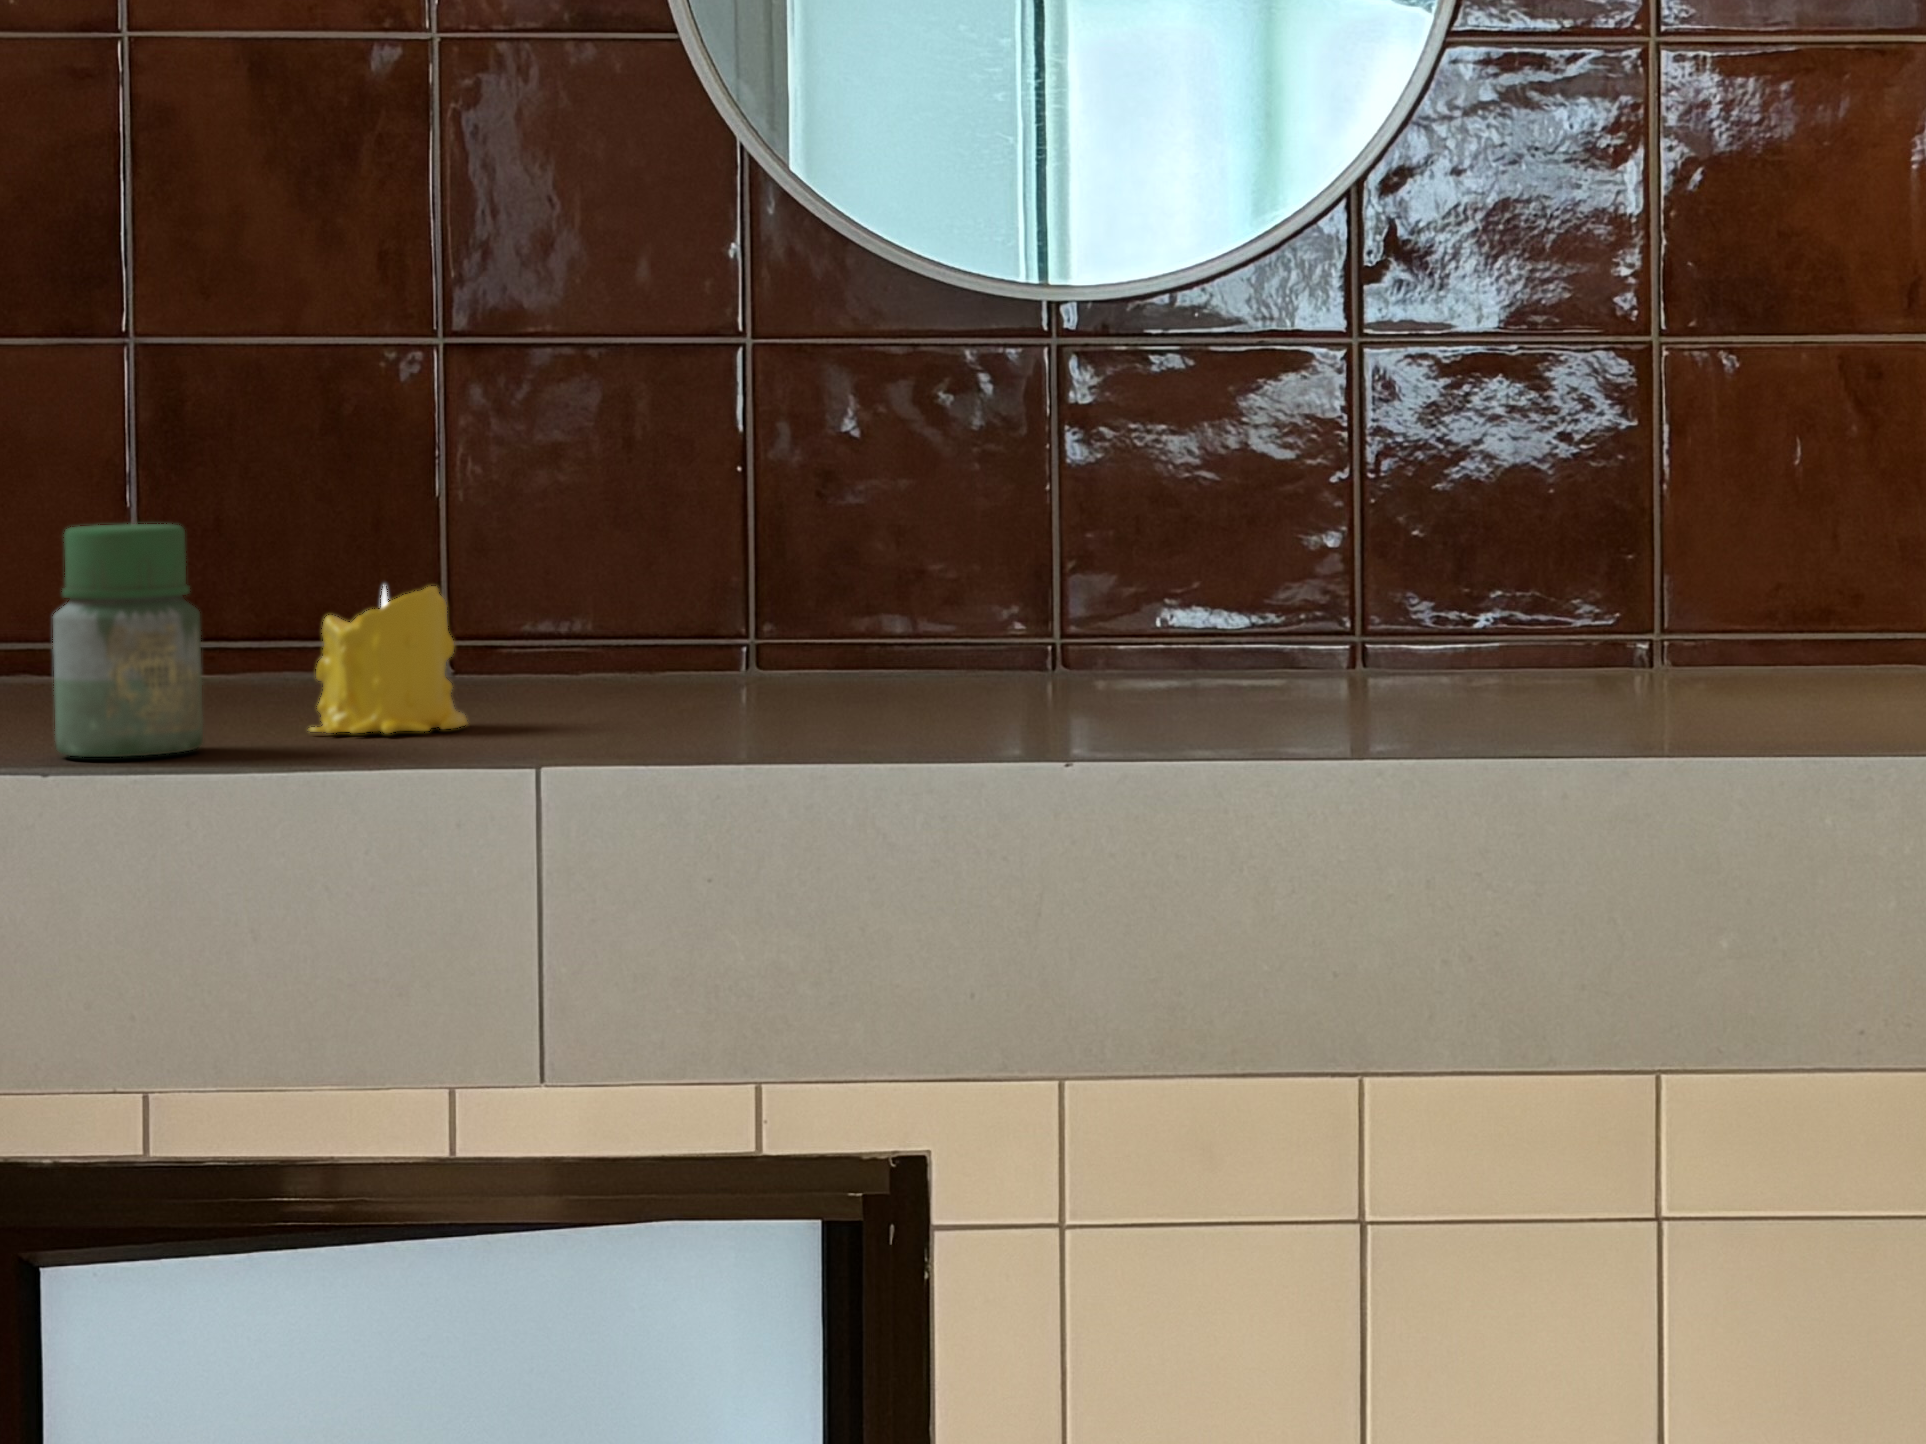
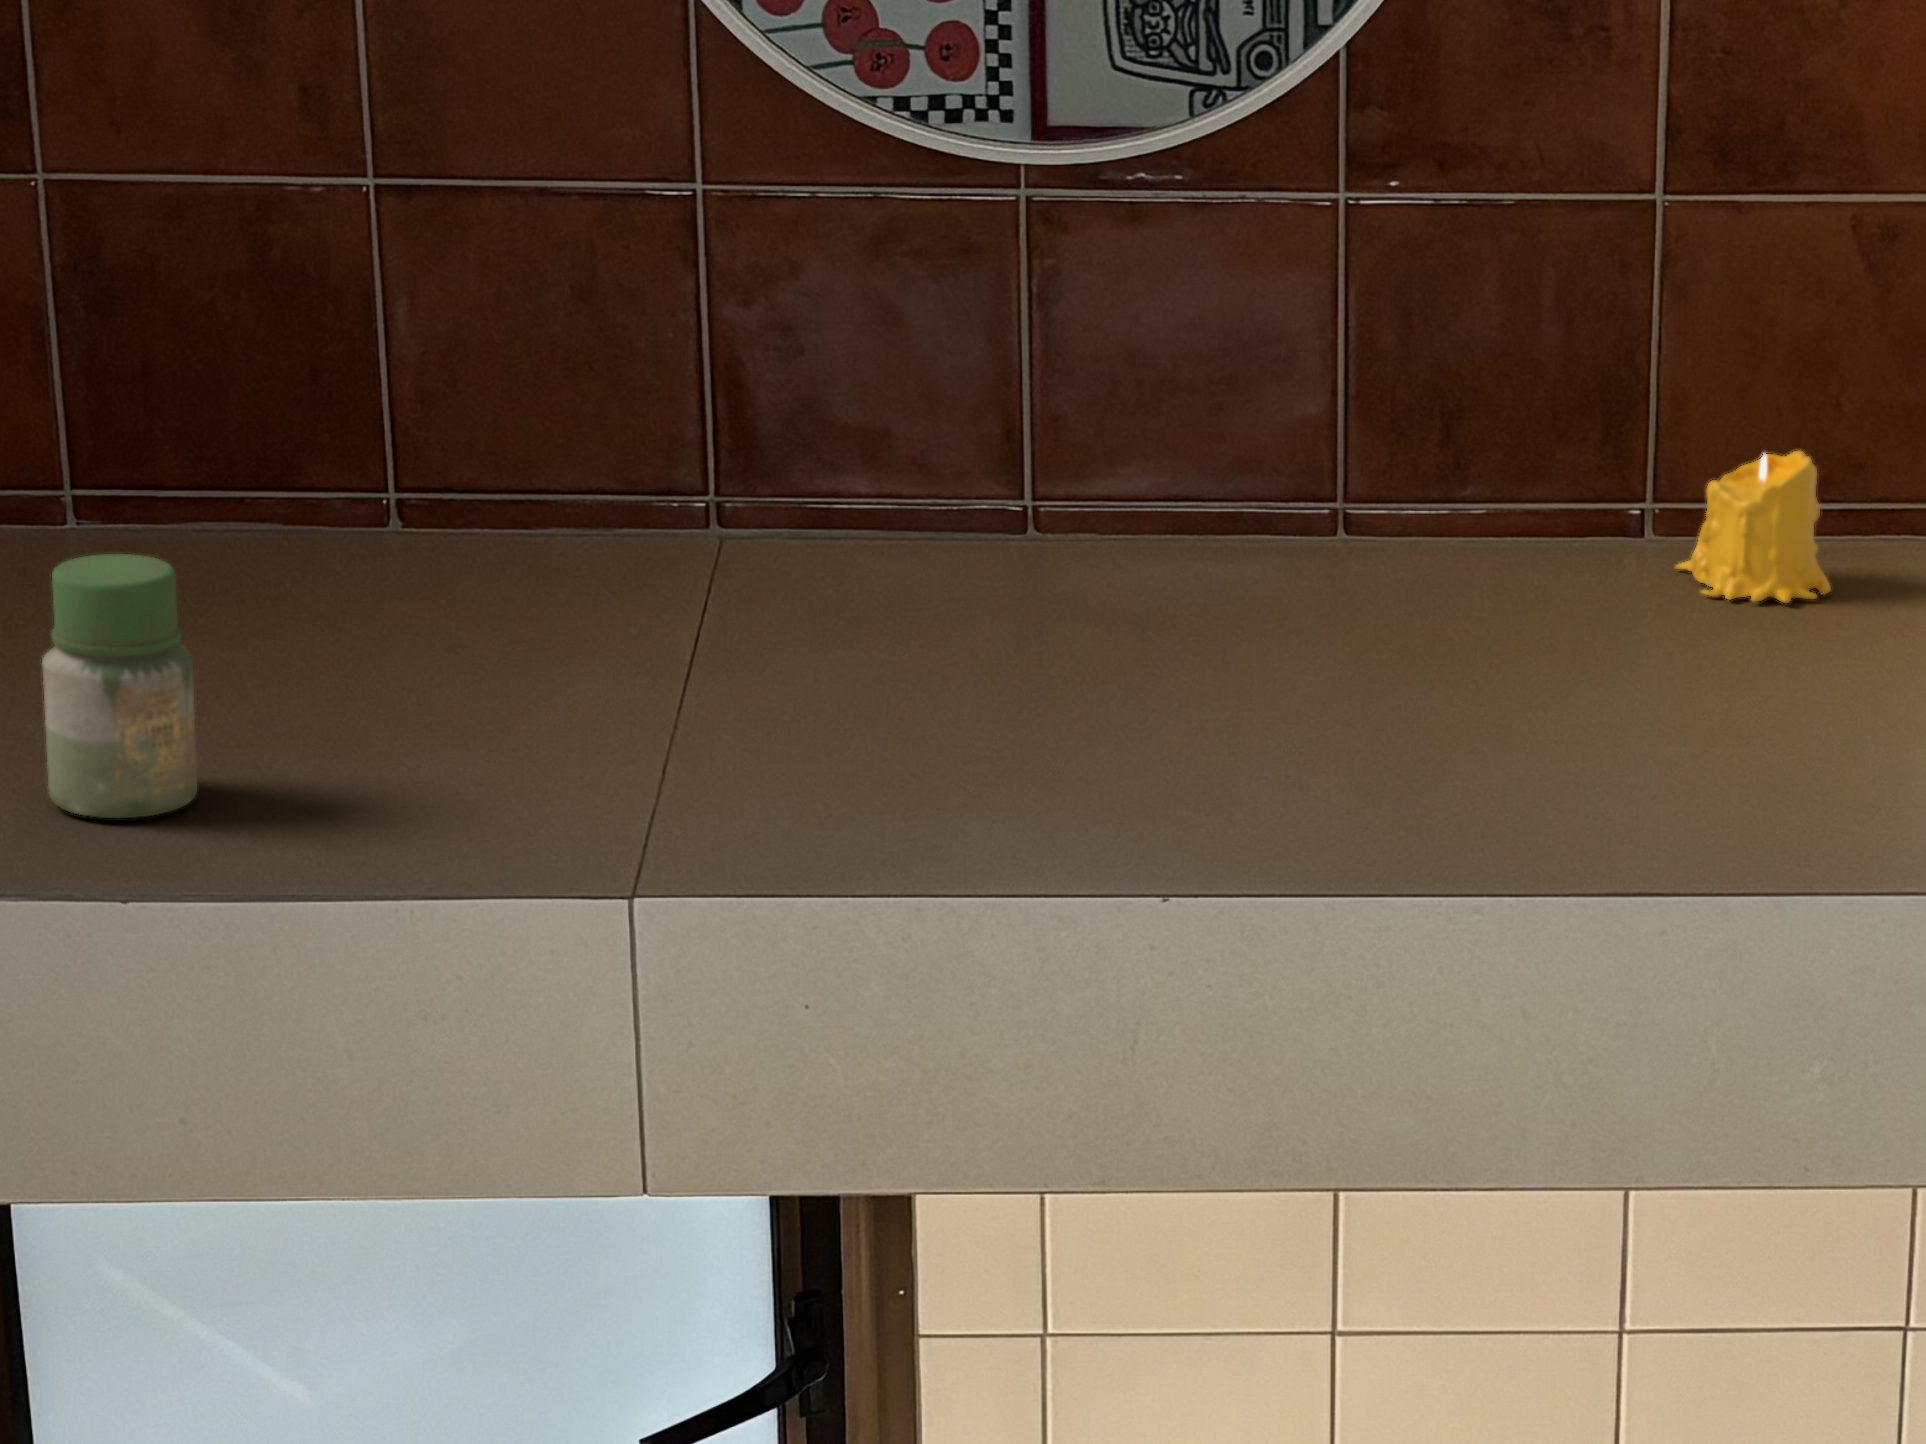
candle: present [309,585,467,733] -> present [1676,451,1831,603]

